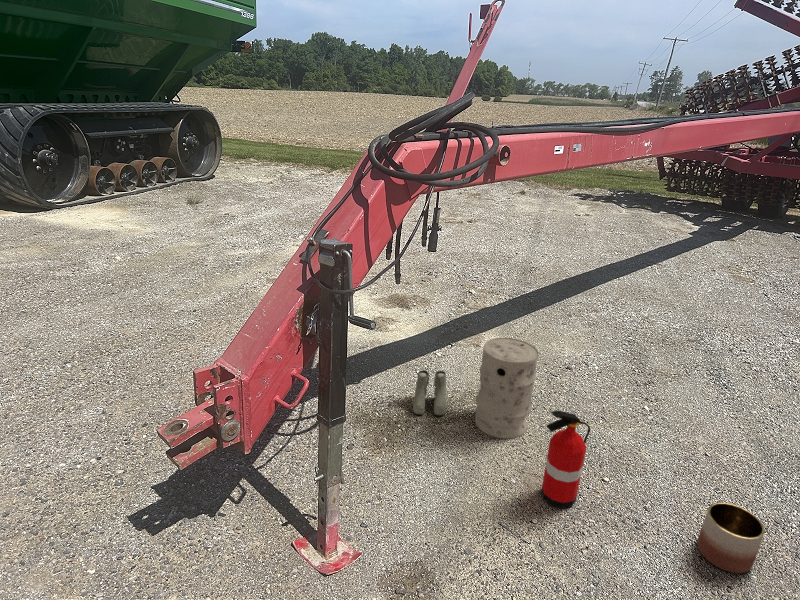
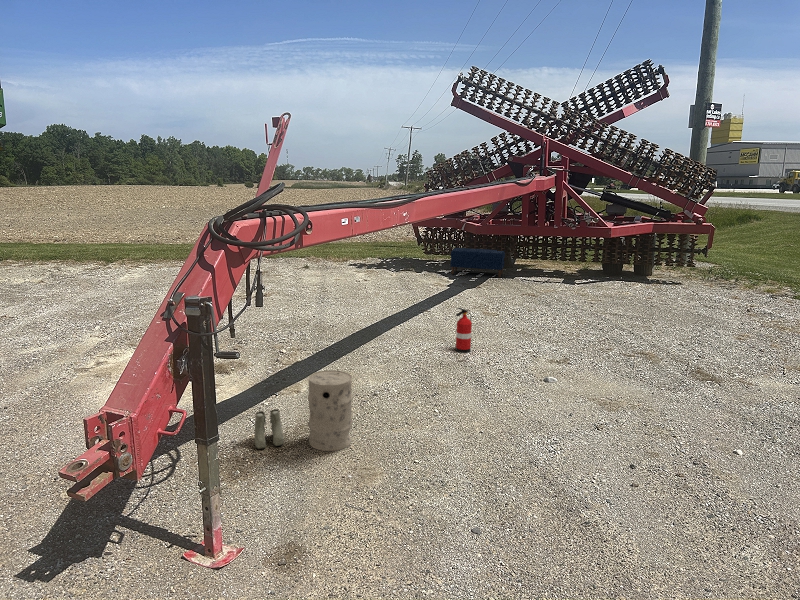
bench: none [696,187,775,230] -> present [450,248,505,277]
fire extinguisher: present [541,410,590,509] -> present [456,308,472,353]
planter: present [697,502,765,573] -> none [481,448,517,492]

